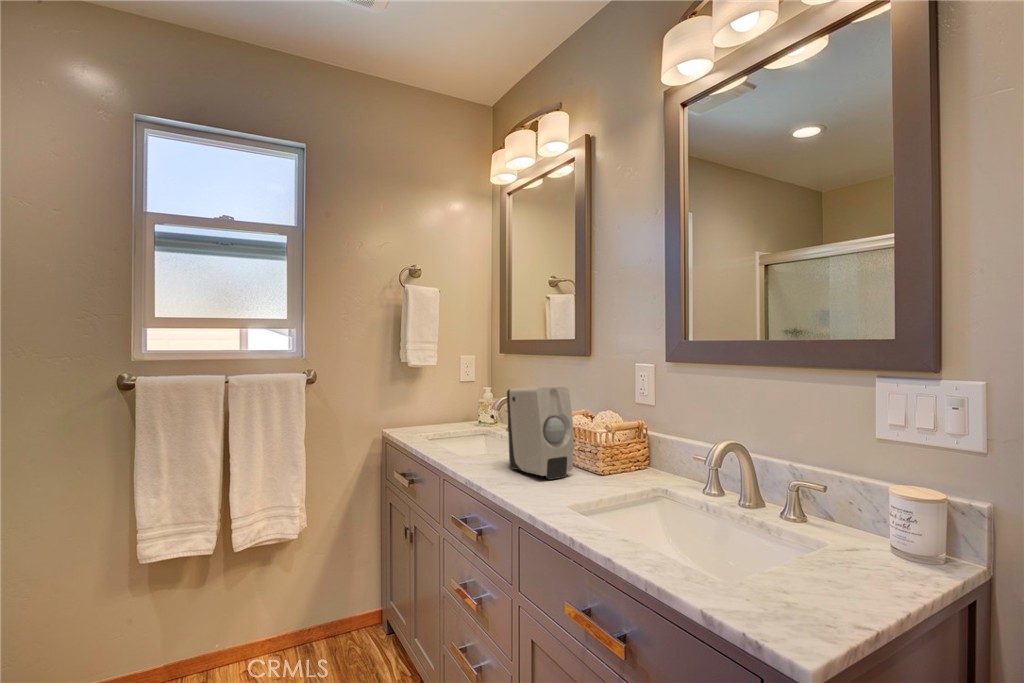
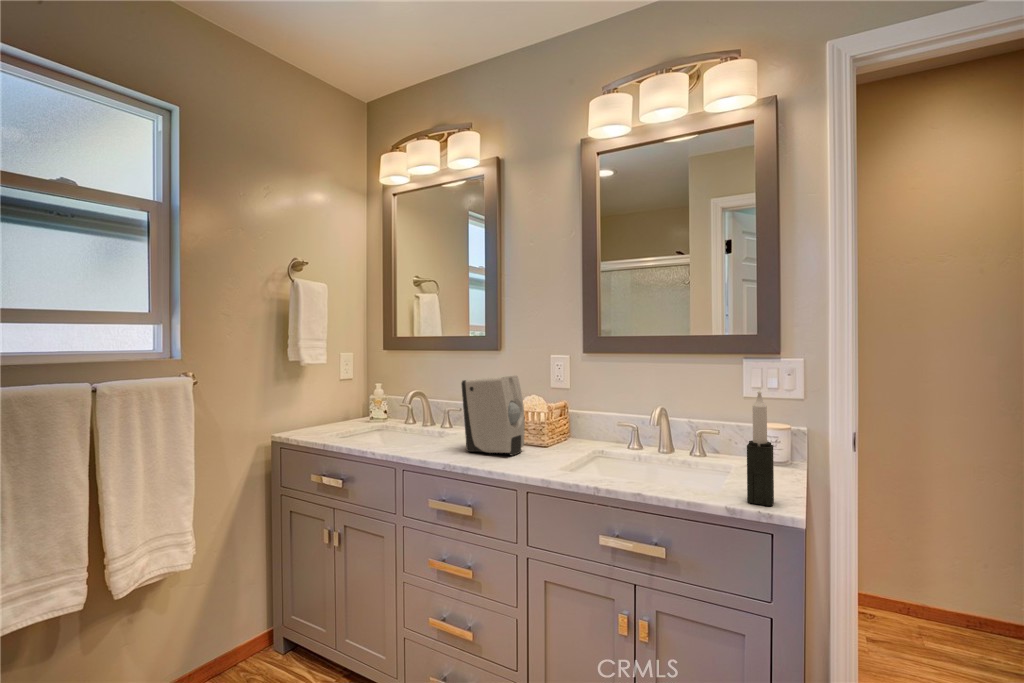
candle: none [773,433,825,629] -> present [747,391,774,506]

